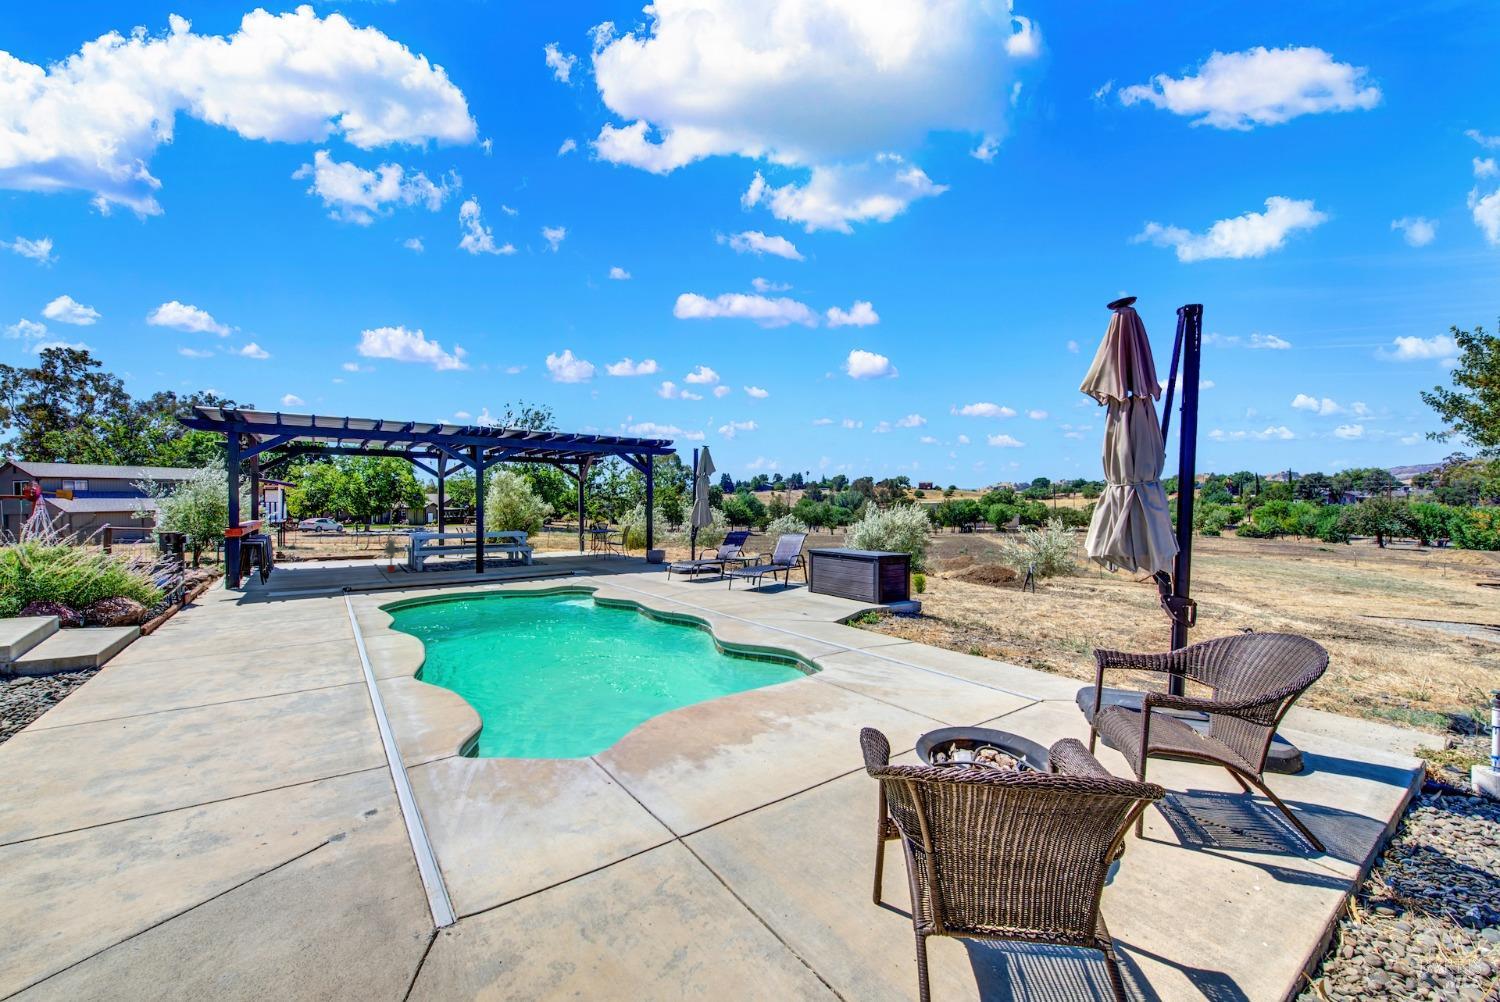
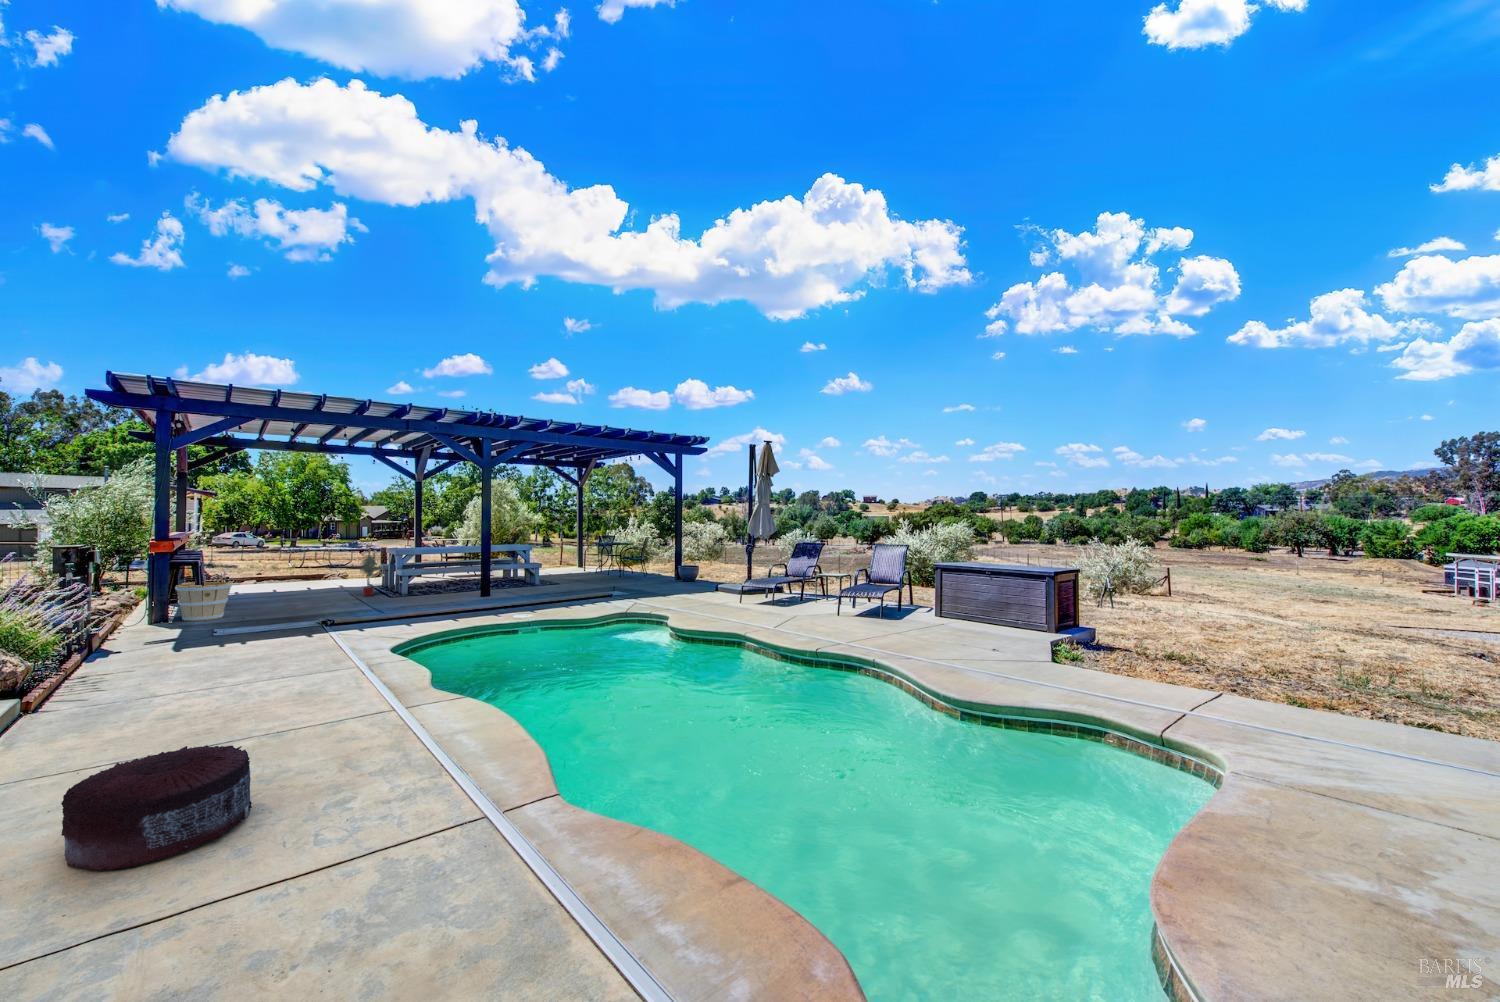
wooden bucket: none [245,559,285,587] -> present [175,581,232,621]
pouf: none [146,641,239,690] -> present [61,745,252,871]

